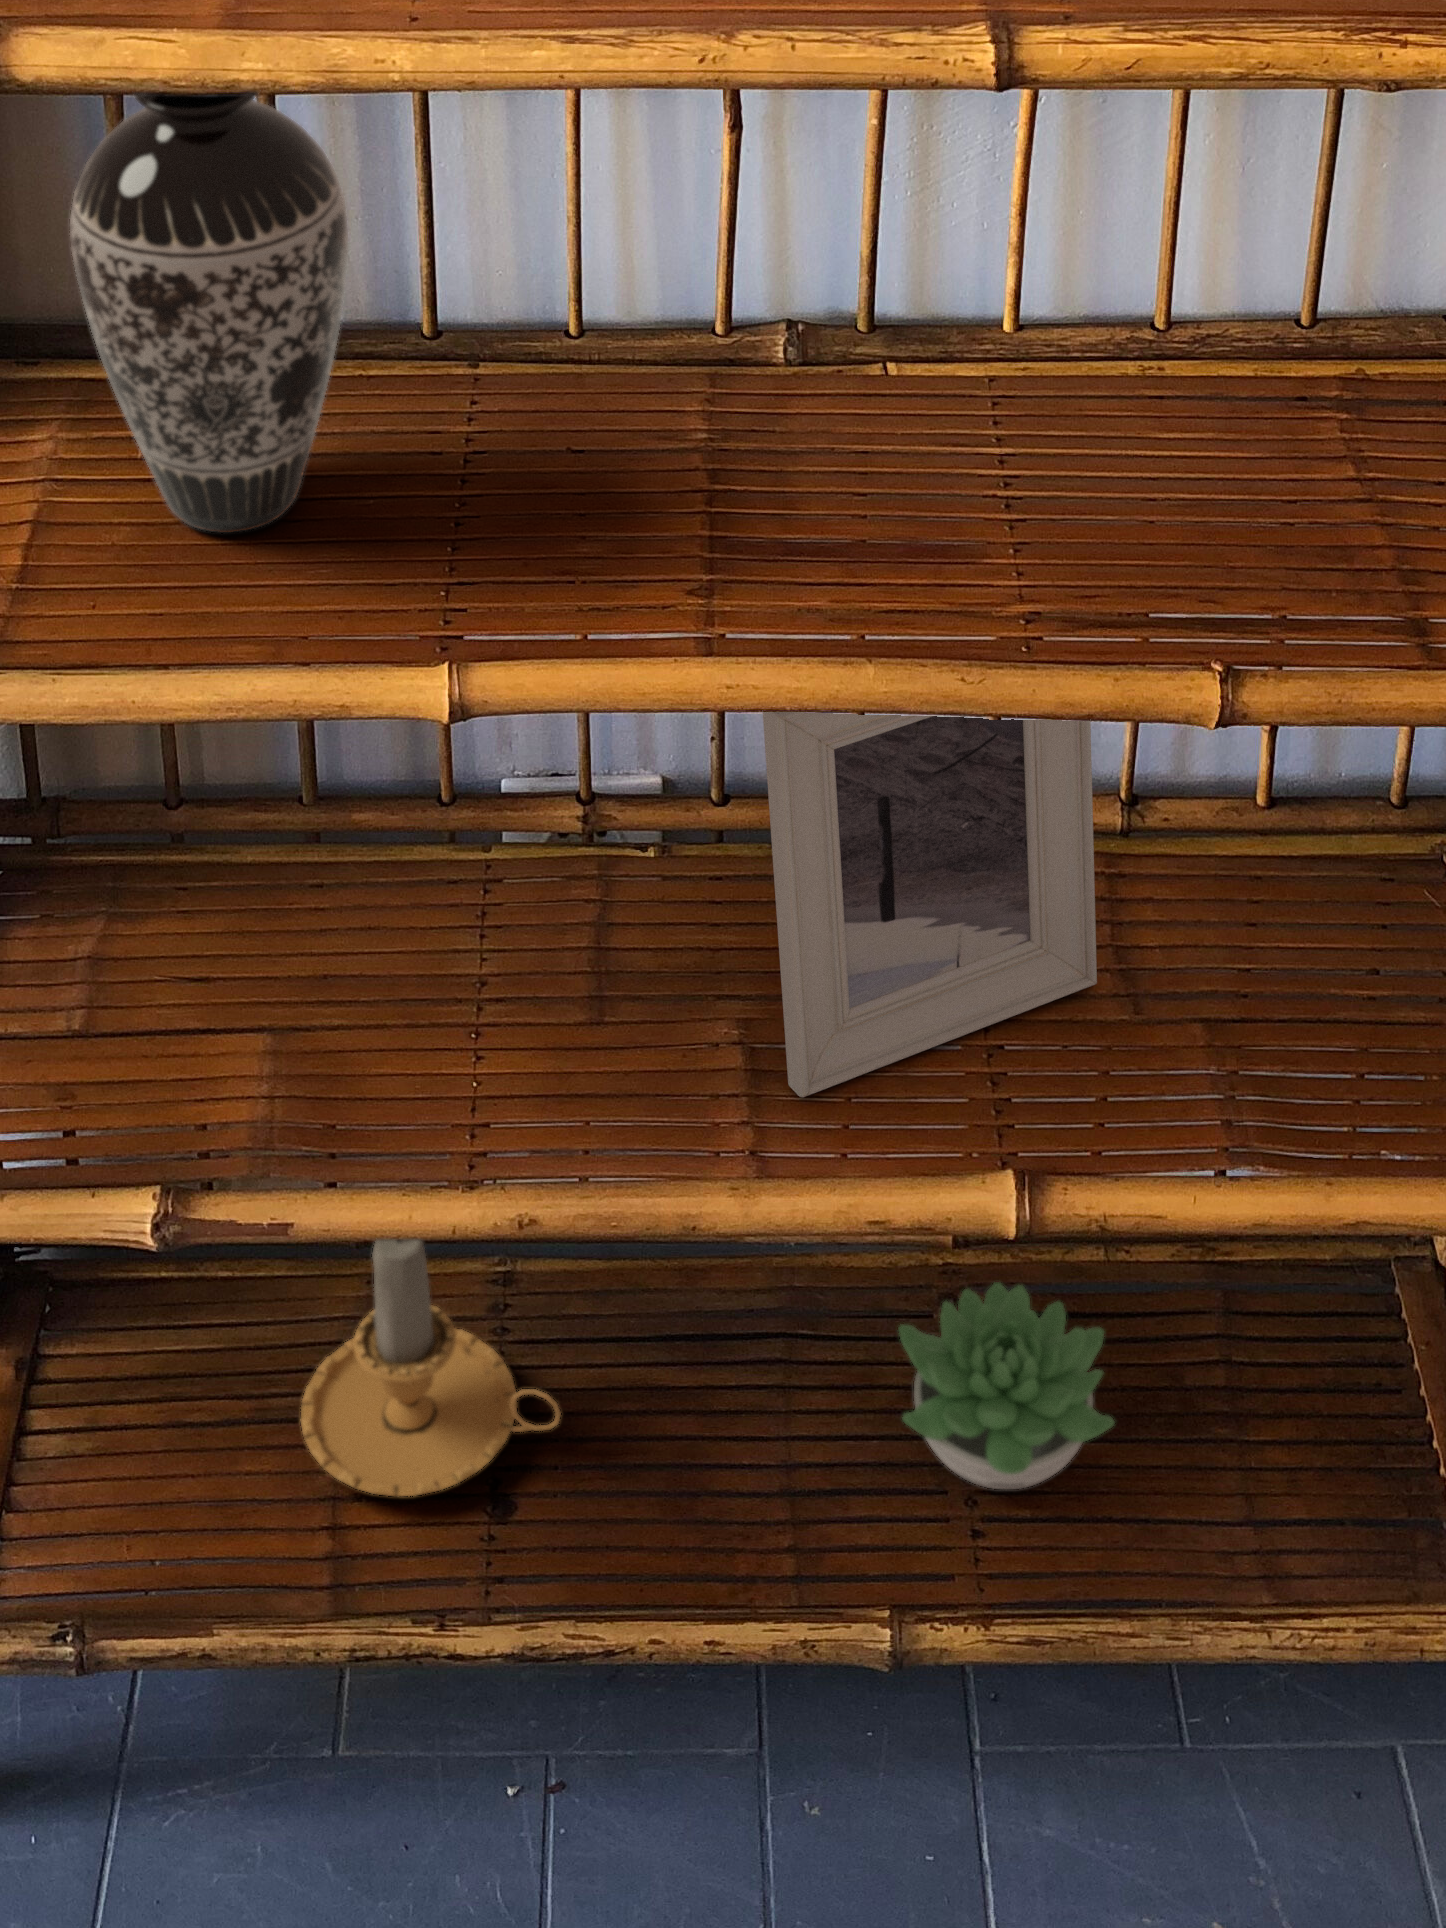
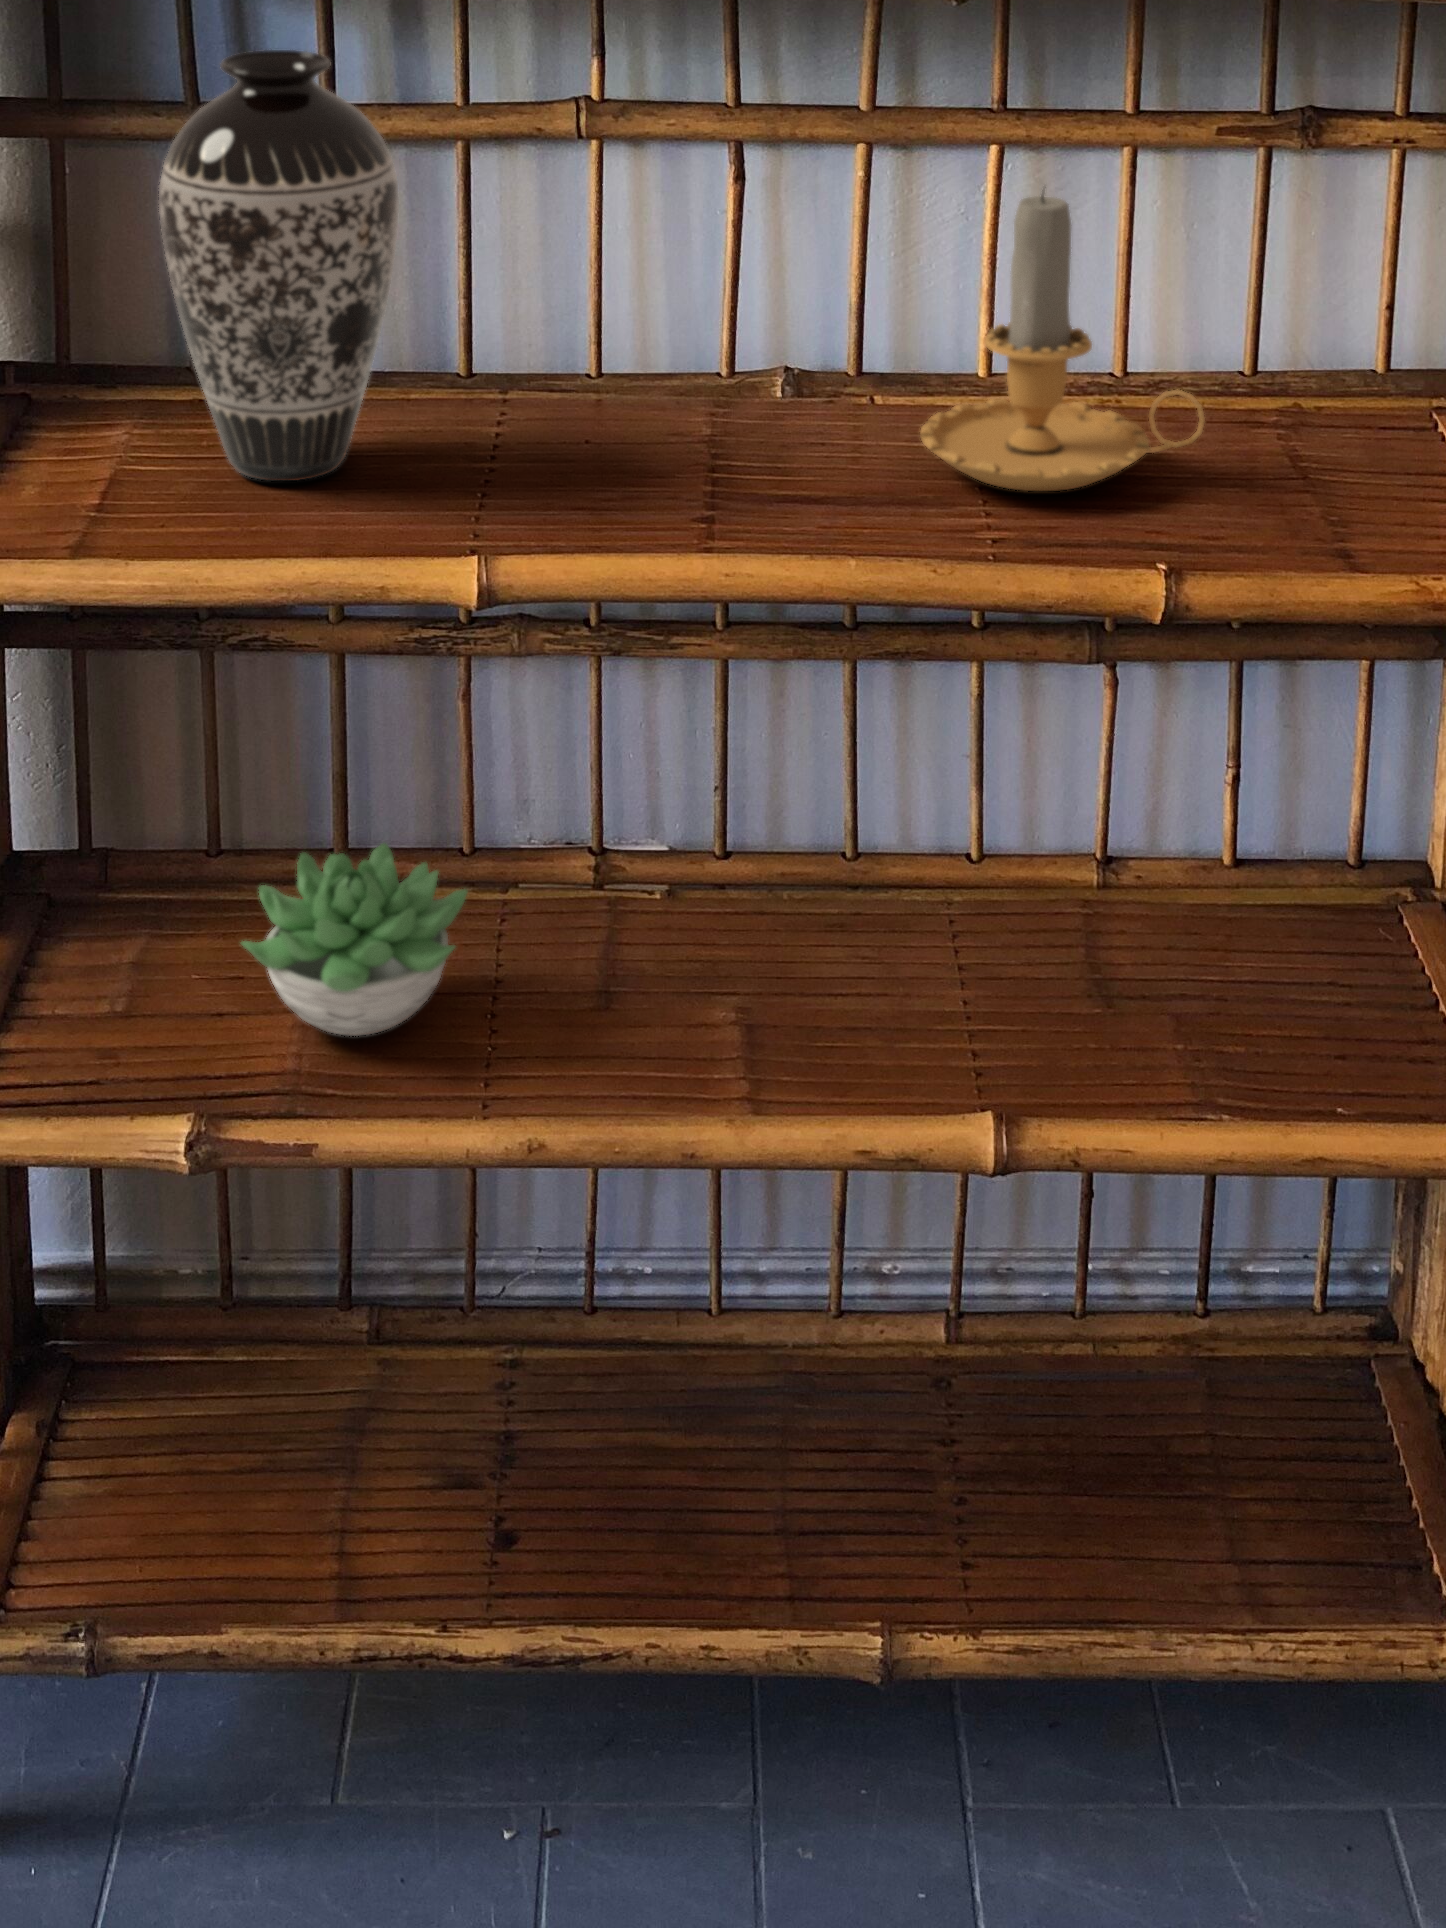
picture frame: present [763,712,1097,1097] -> none [758,599,1072,1059]
candle: present [301,1240,561,1496] -> present [920,194,1205,491]
succulent plant: present [898,1282,1114,1489] -> present [241,843,467,1036]

